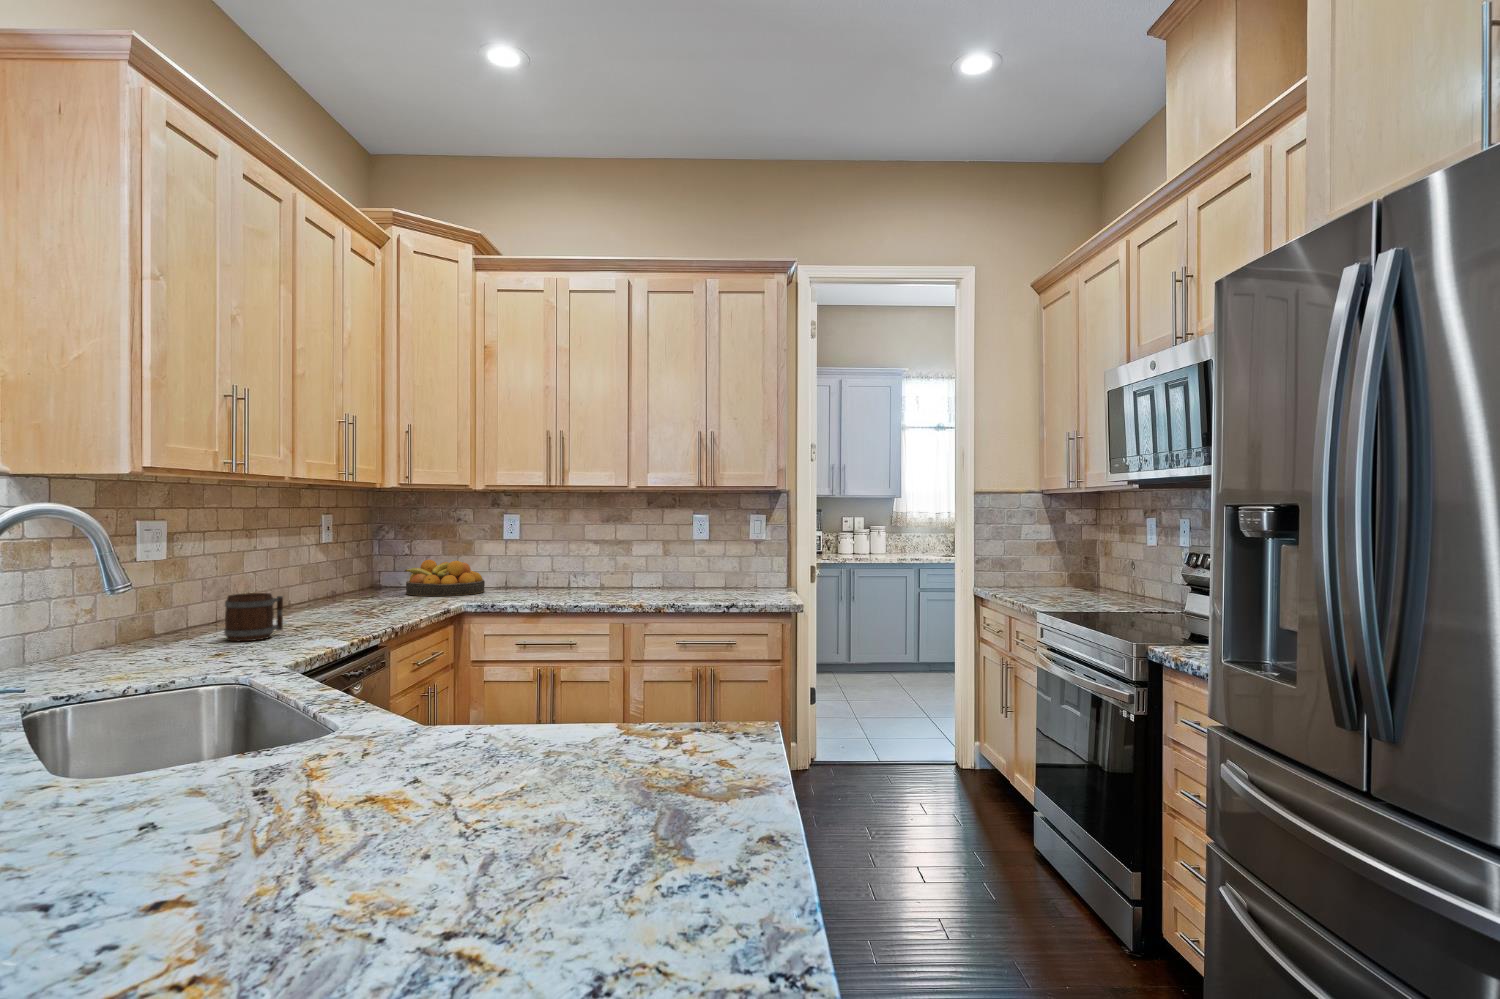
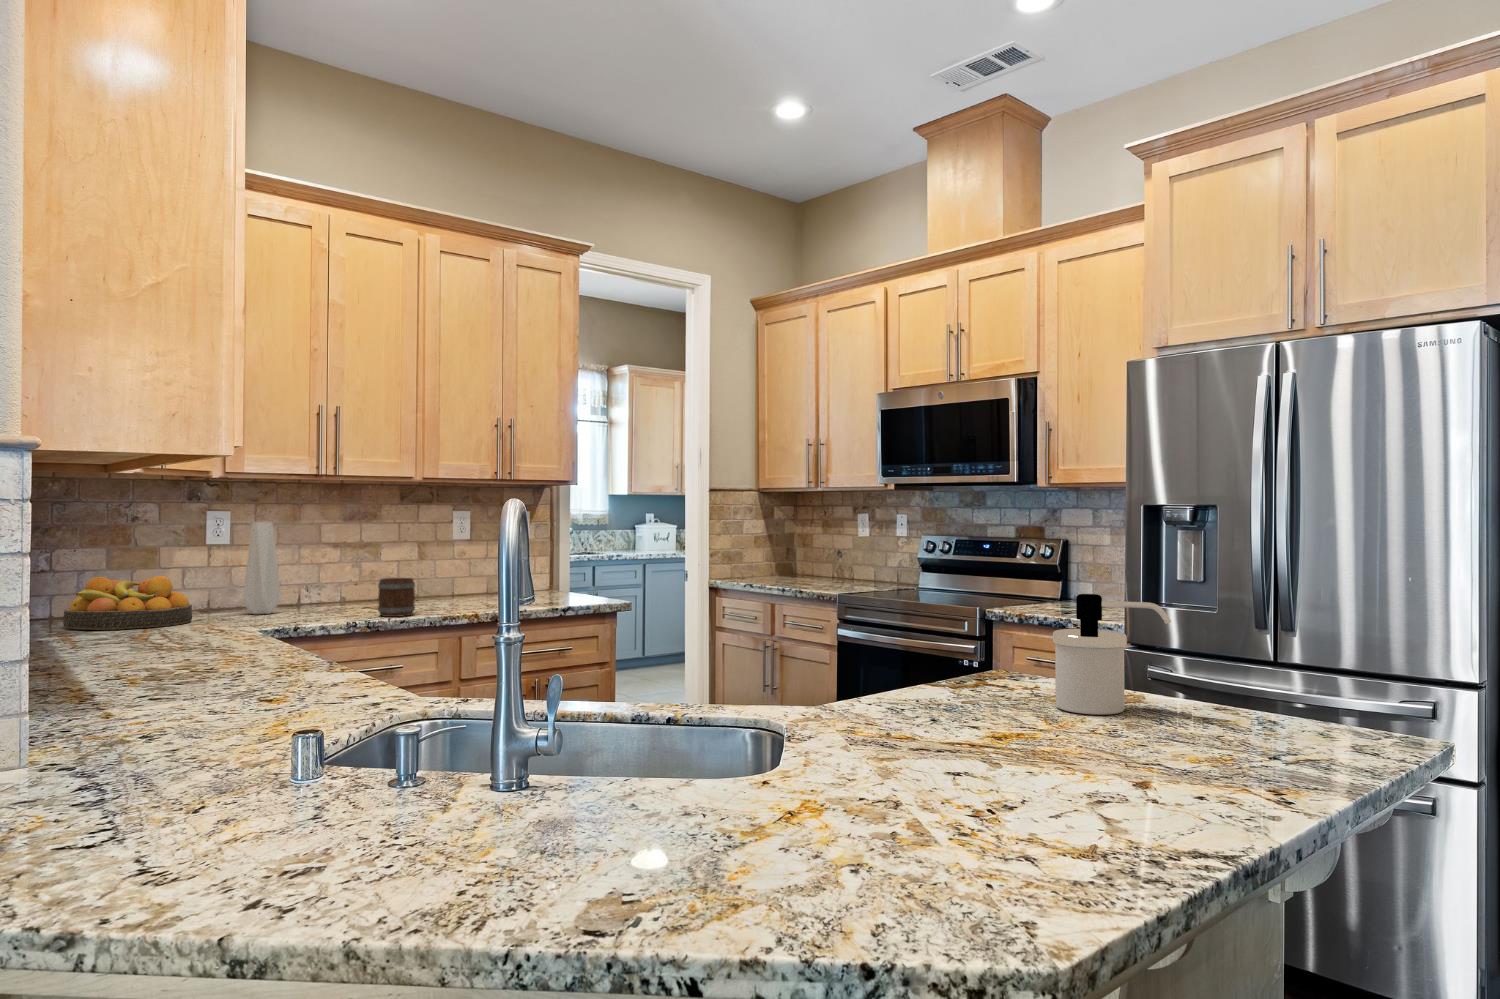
vase: none [526,524,551,592] -> present [243,522,281,614]
mug: present [224,593,283,641] -> present [378,578,415,617]
soap dispenser: none [291,658,413,860] -> present [1053,594,1171,715]

